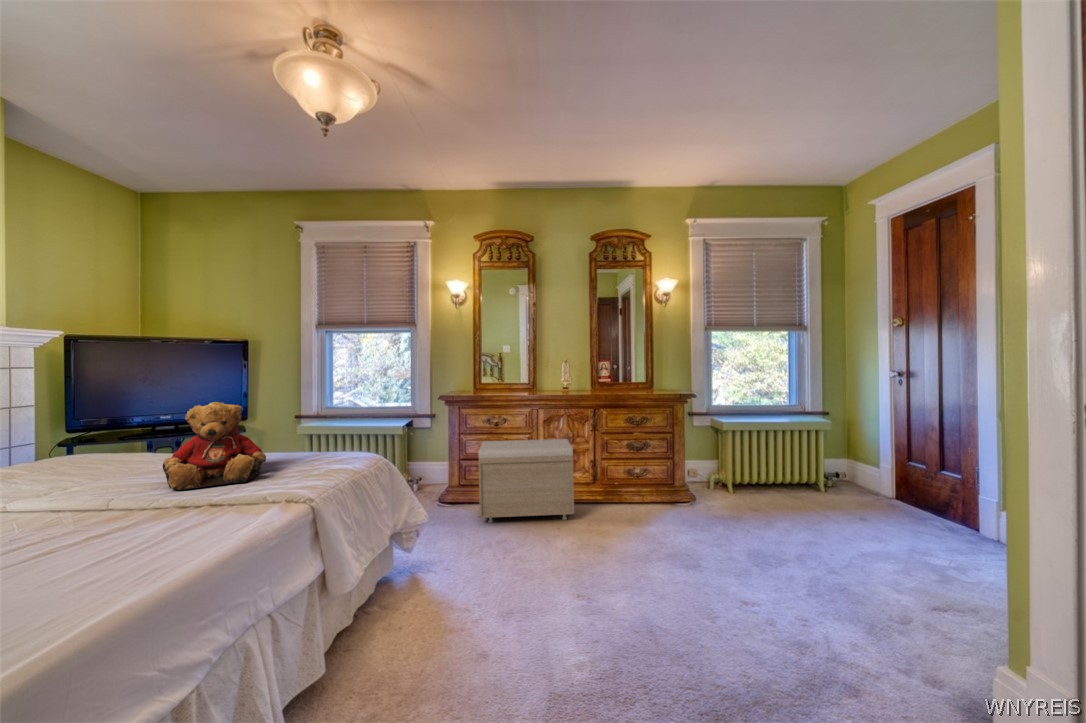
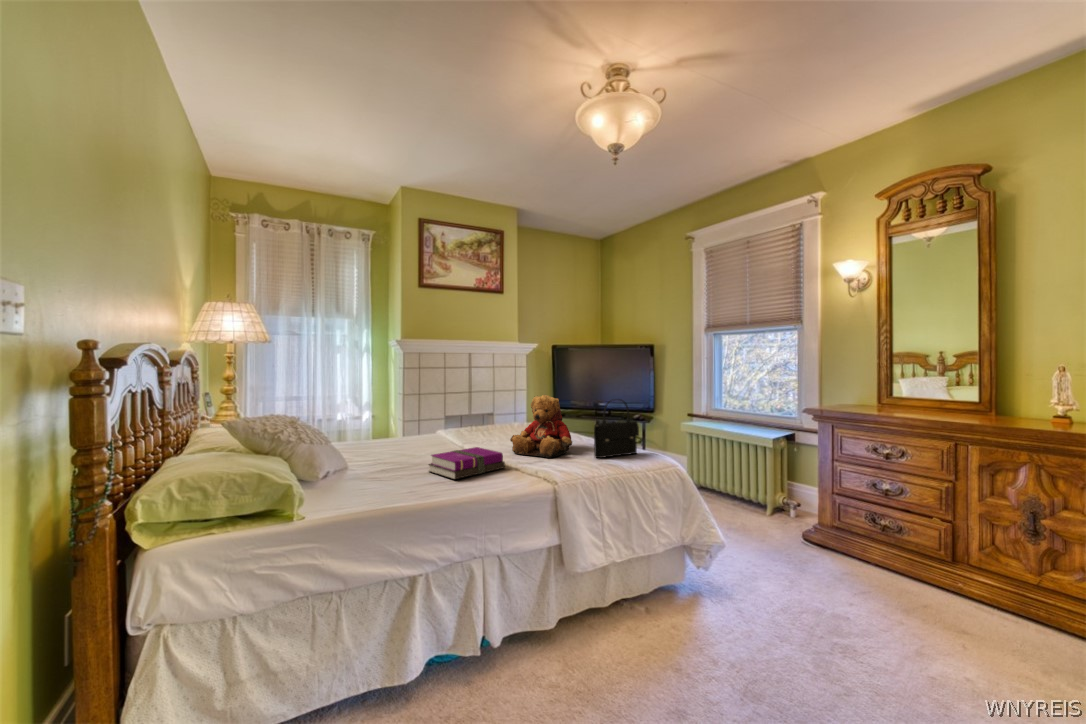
handbag: none [303,398,343,469] -> present [594,401,639,458]
storage bench: present [478,439,574,523] -> none [831,476,1034,642]
notebook: none [57,486,208,550] -> present [429,447,505,479]

